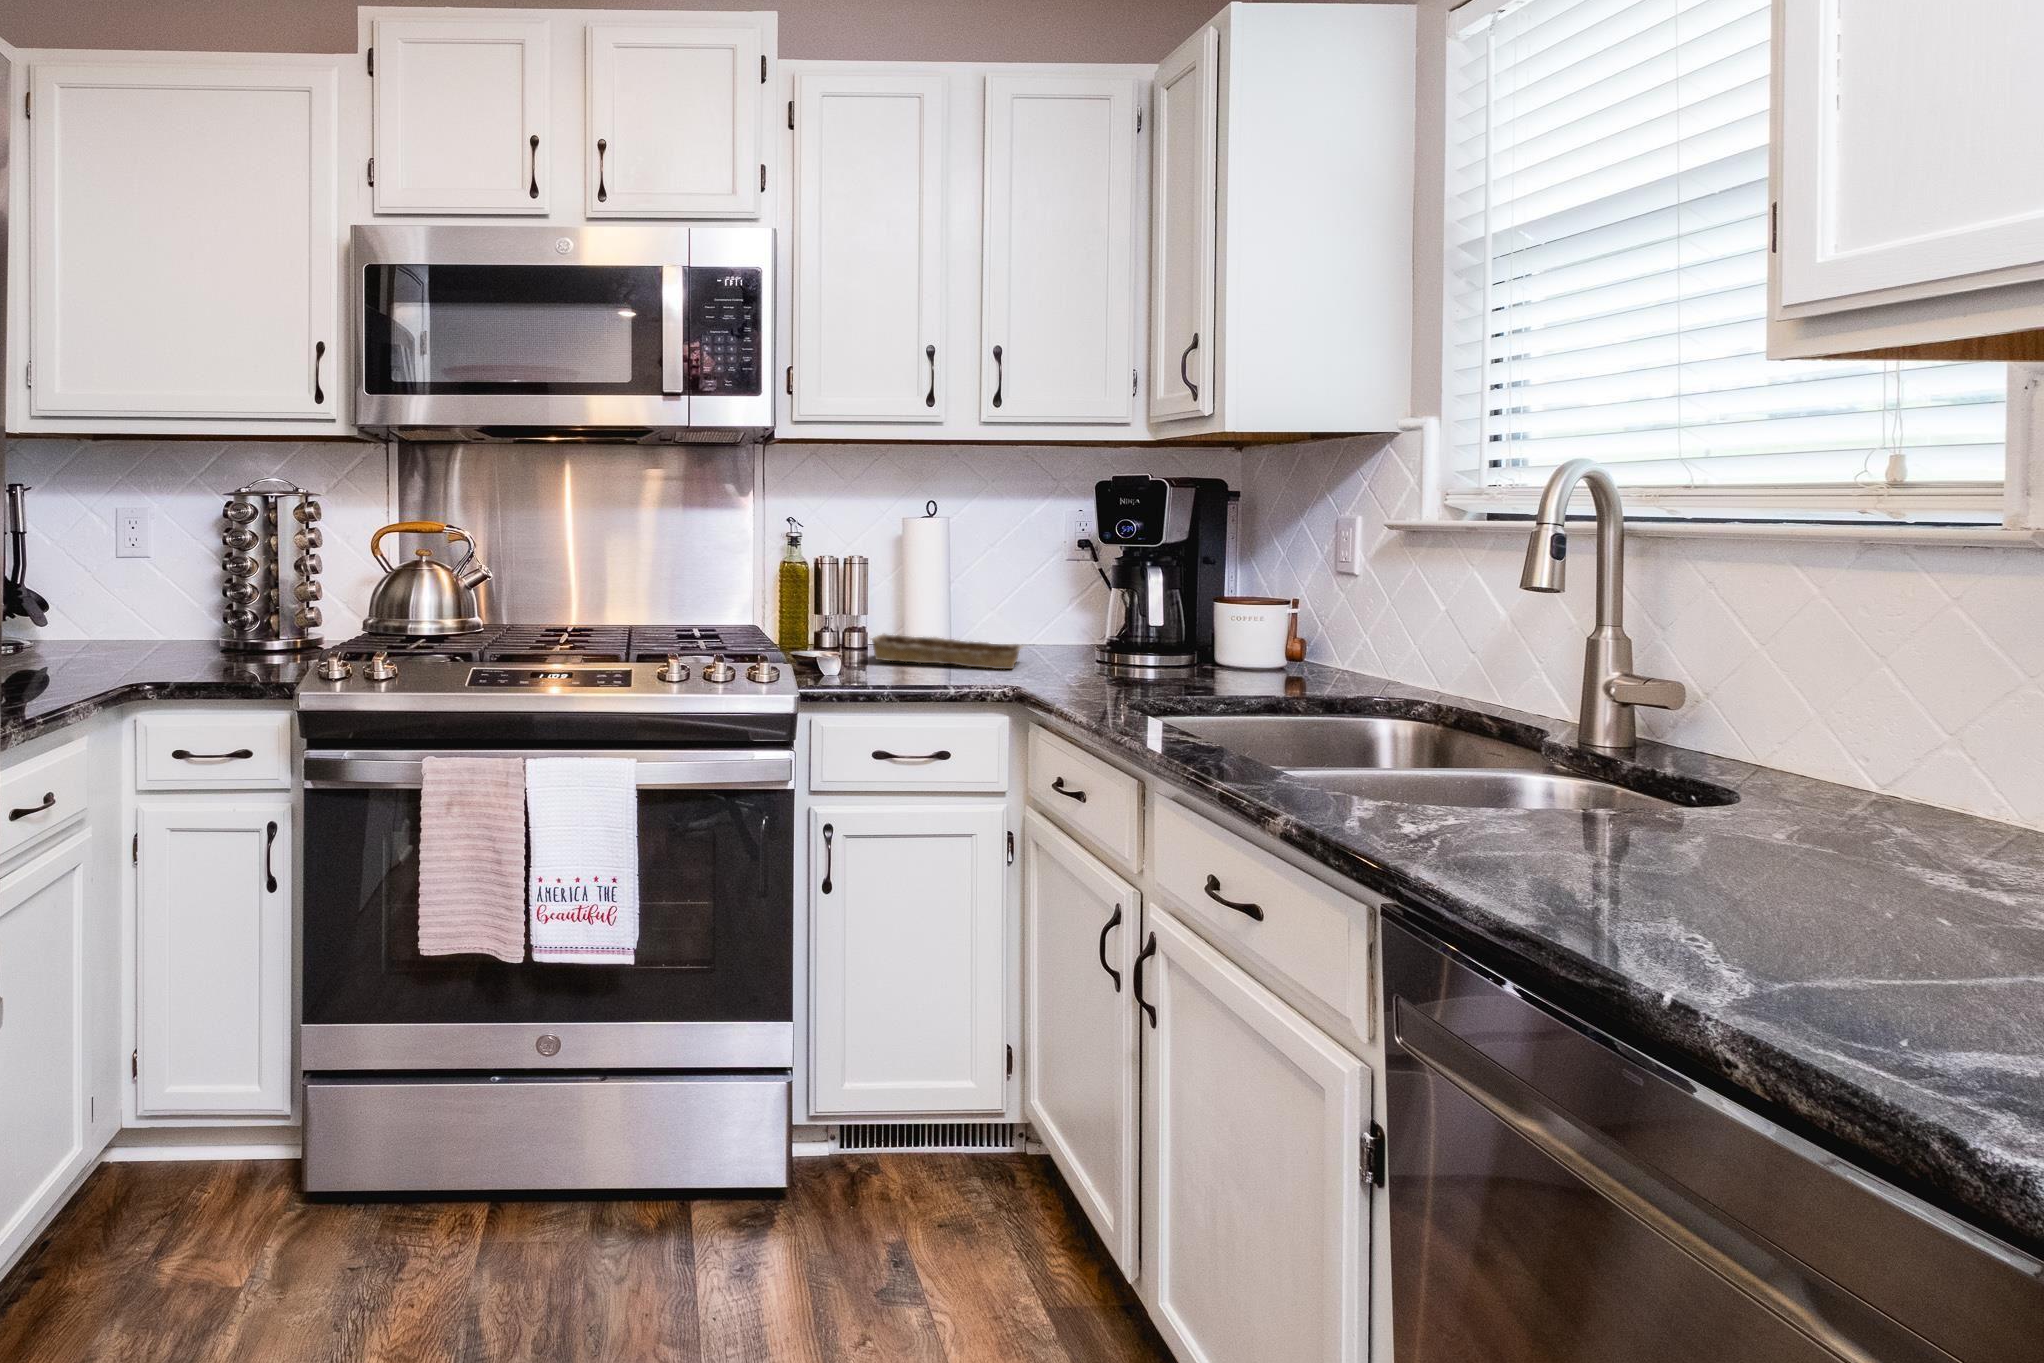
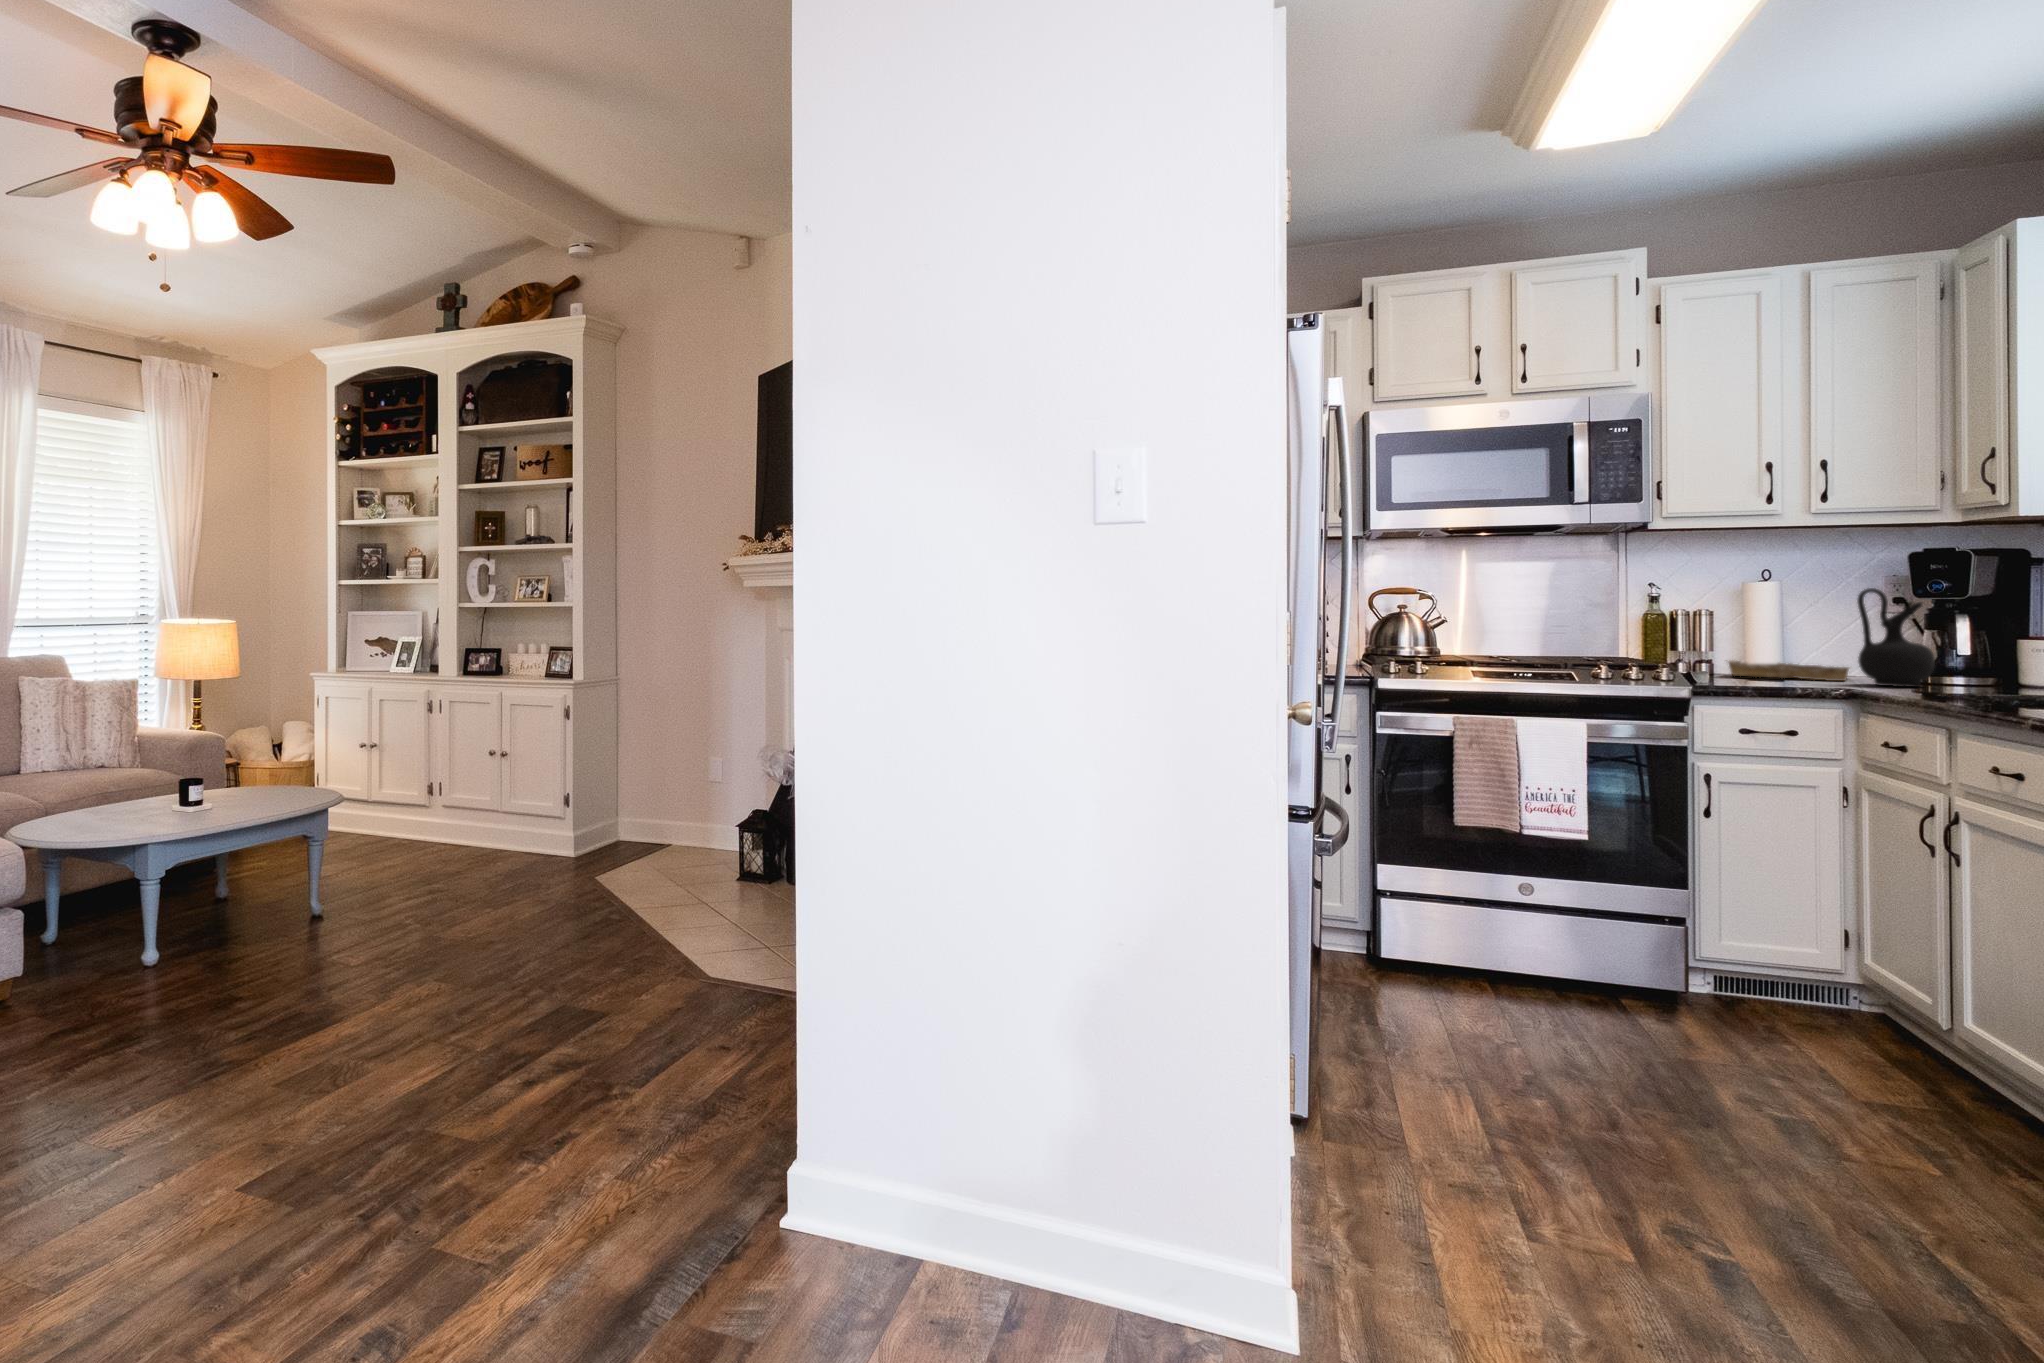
ceramic jug: none [1026,530,1121,684] -> present [1857,588,1935,687]

